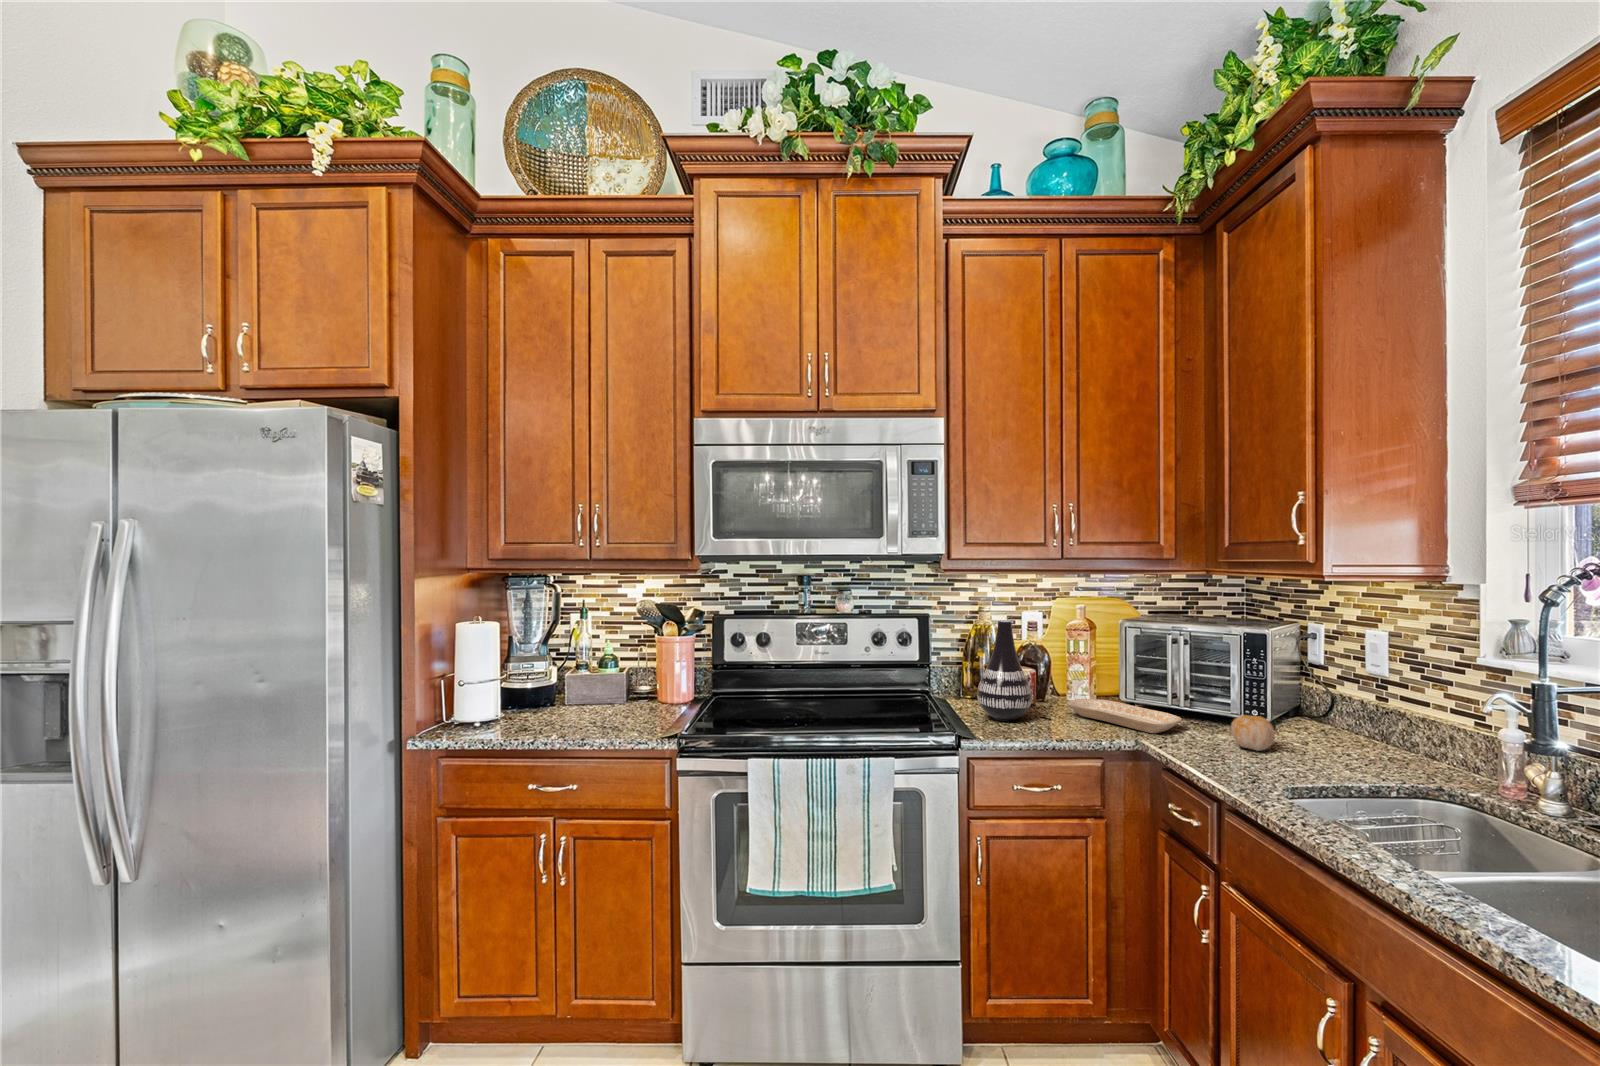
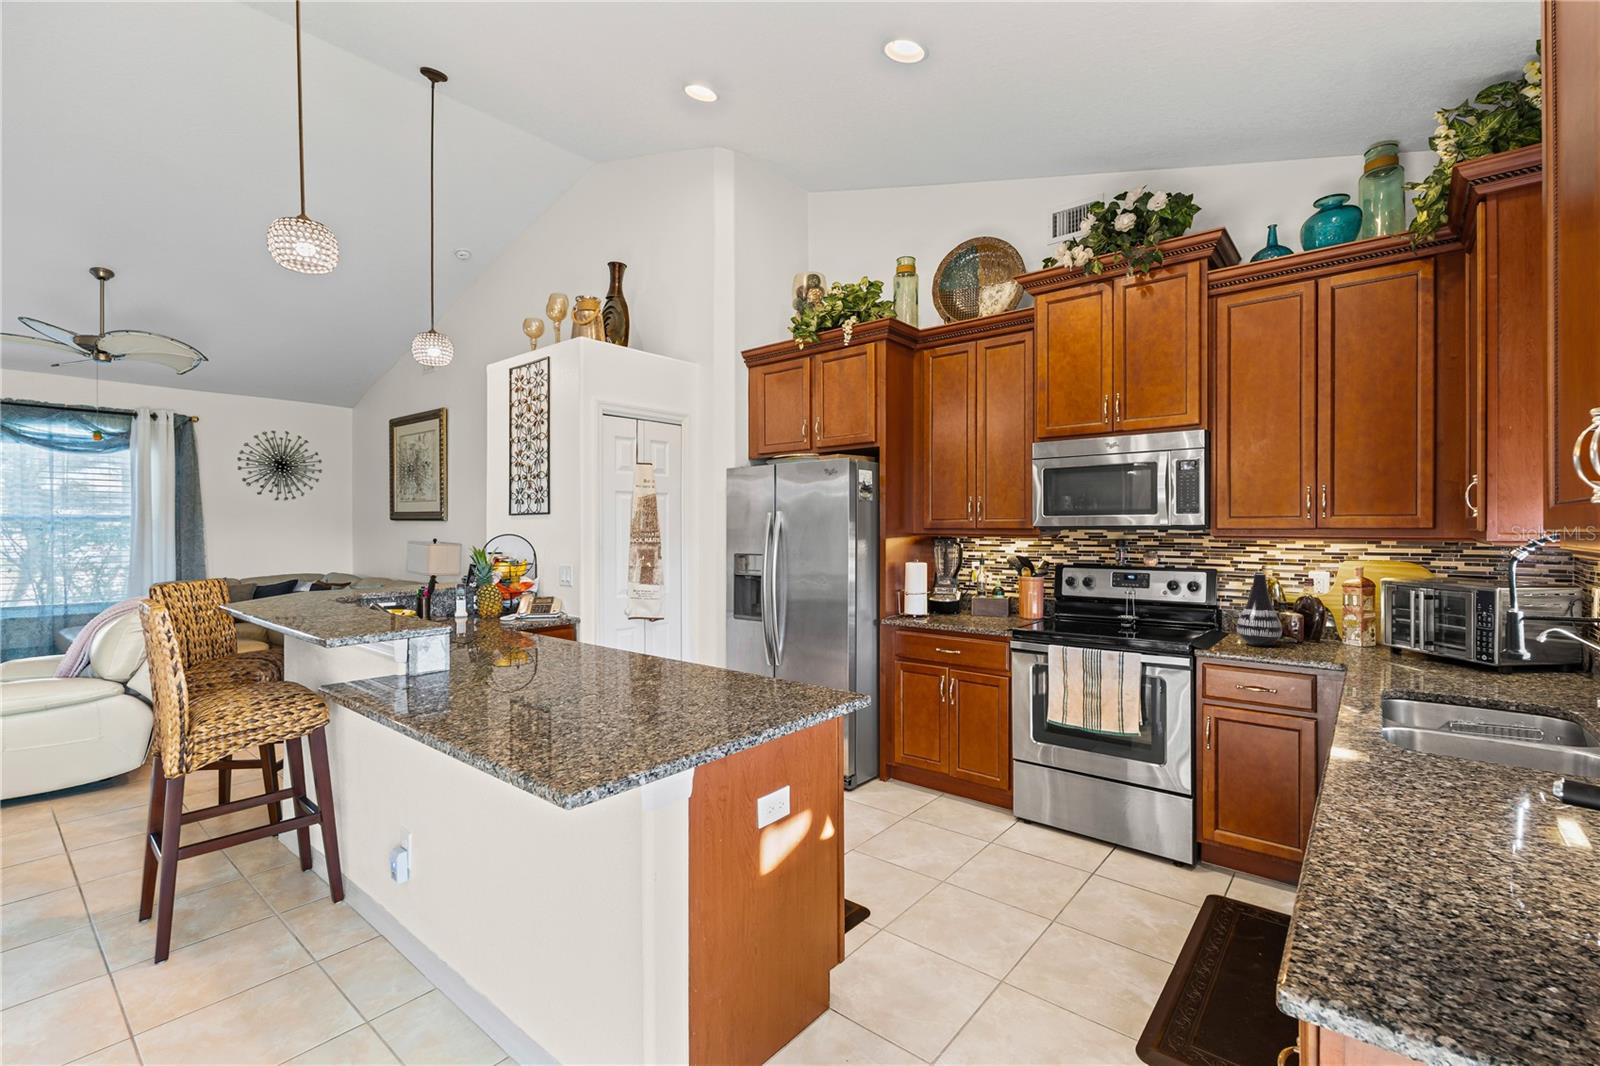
tray: present [1067,699,1182,733] -> none [1315,638,1399,660]
fruit: present [1231,715,1275,751] -> none [1415,647,1453,673]

